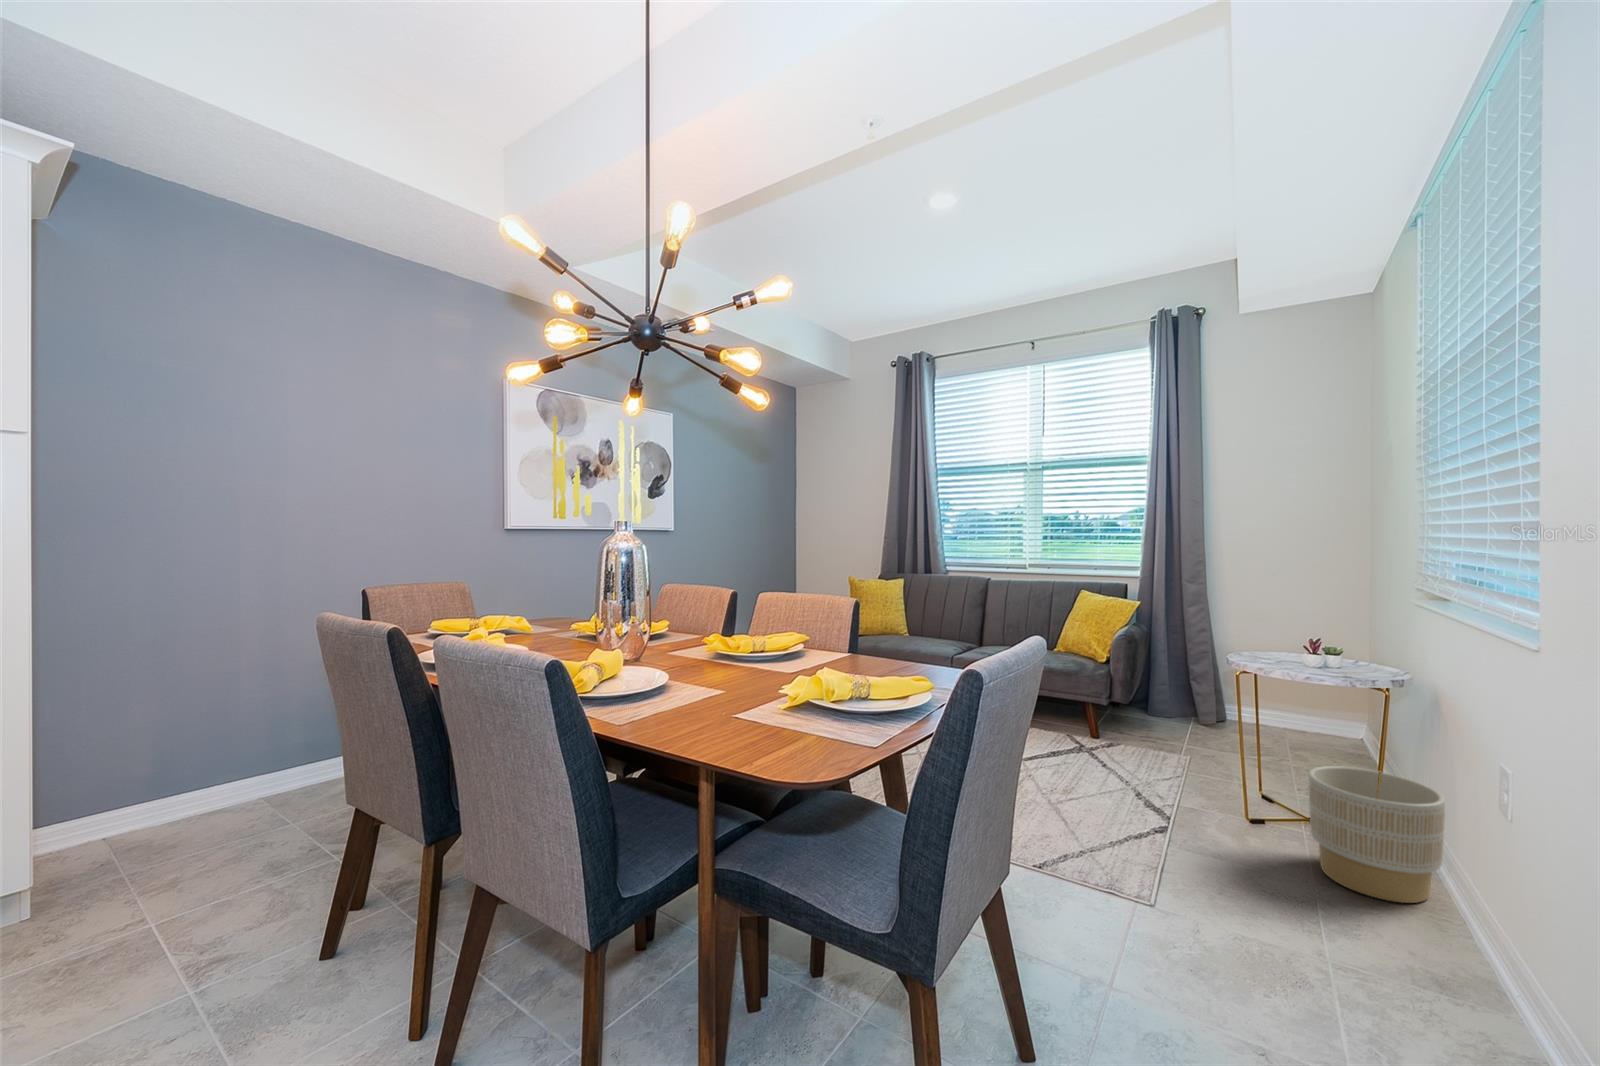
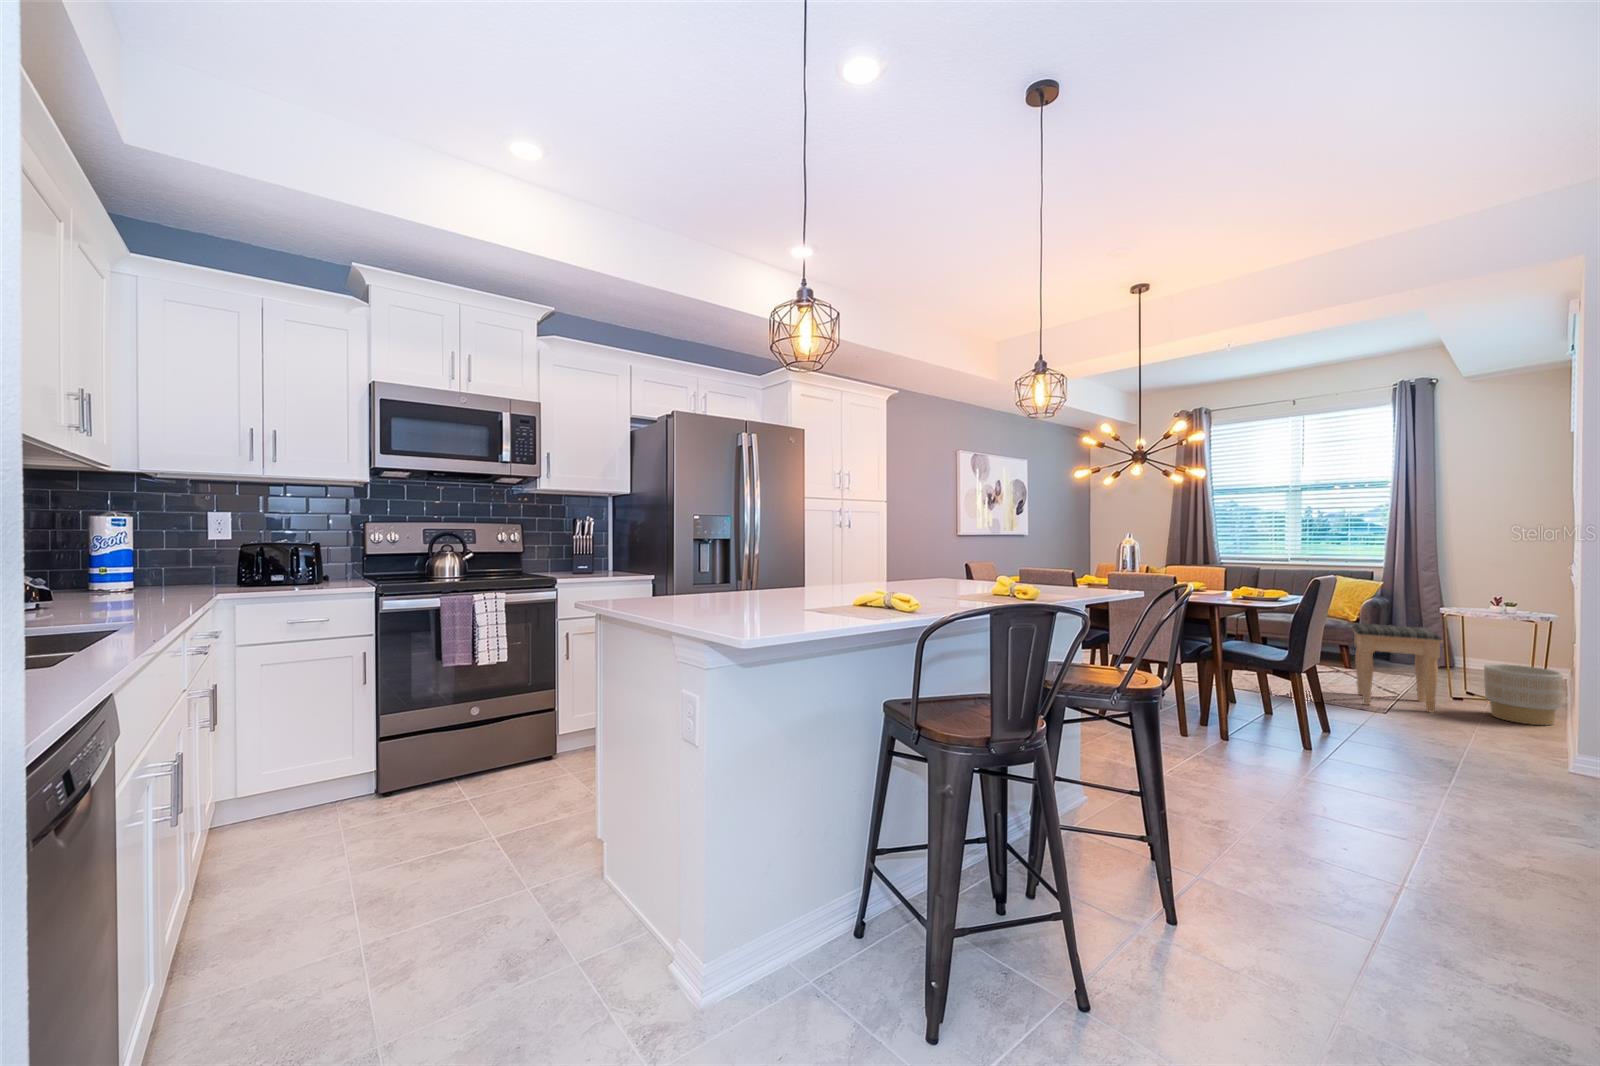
footstool: none [1097,686,1246,871] -> present [1352,623,1443,713]

